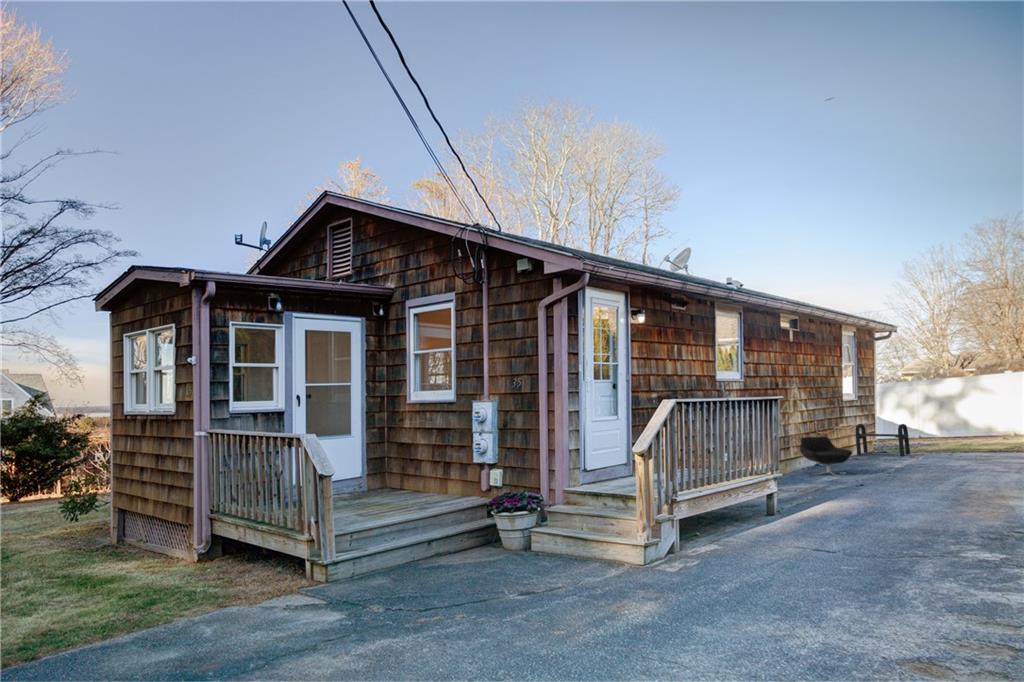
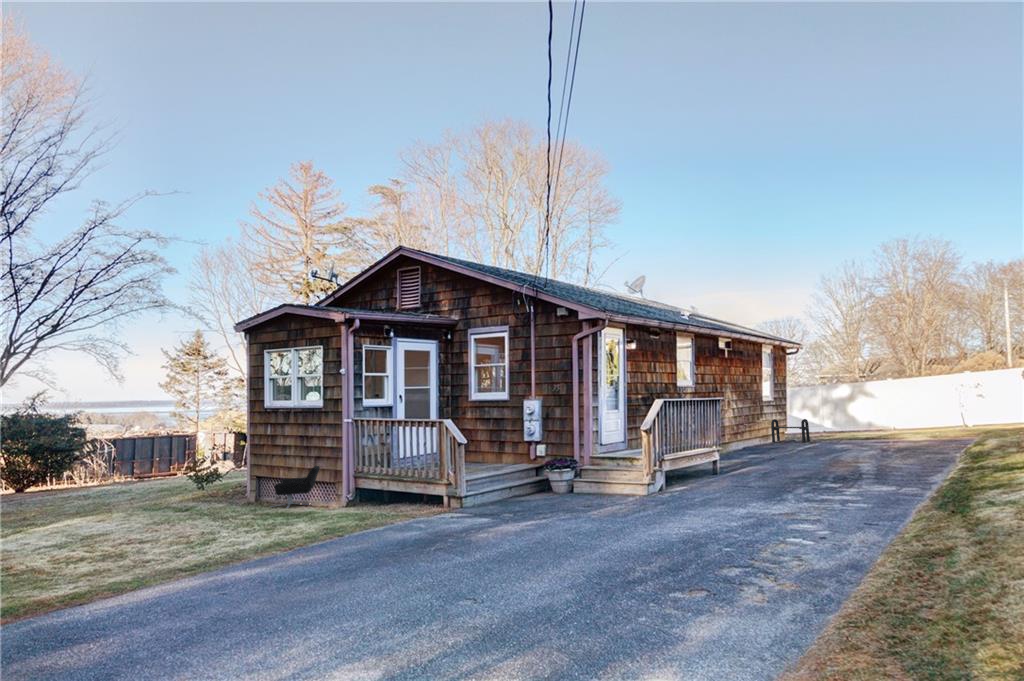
lounge chair: present [800,436,852,475] -> present [274,466,320,508]

